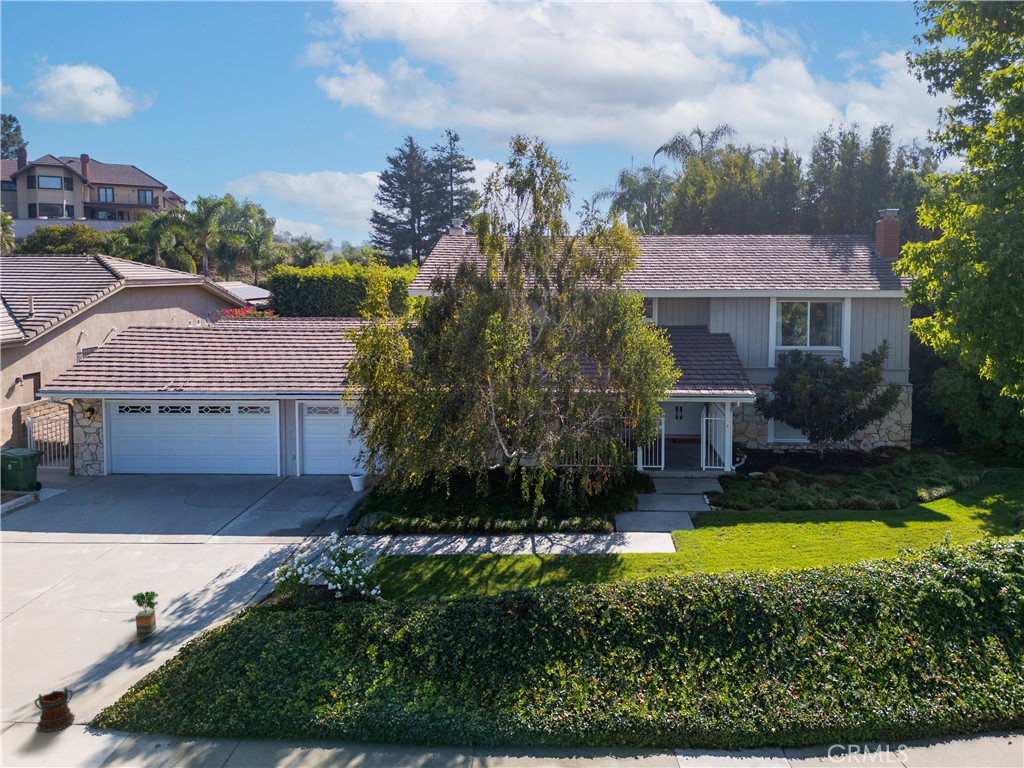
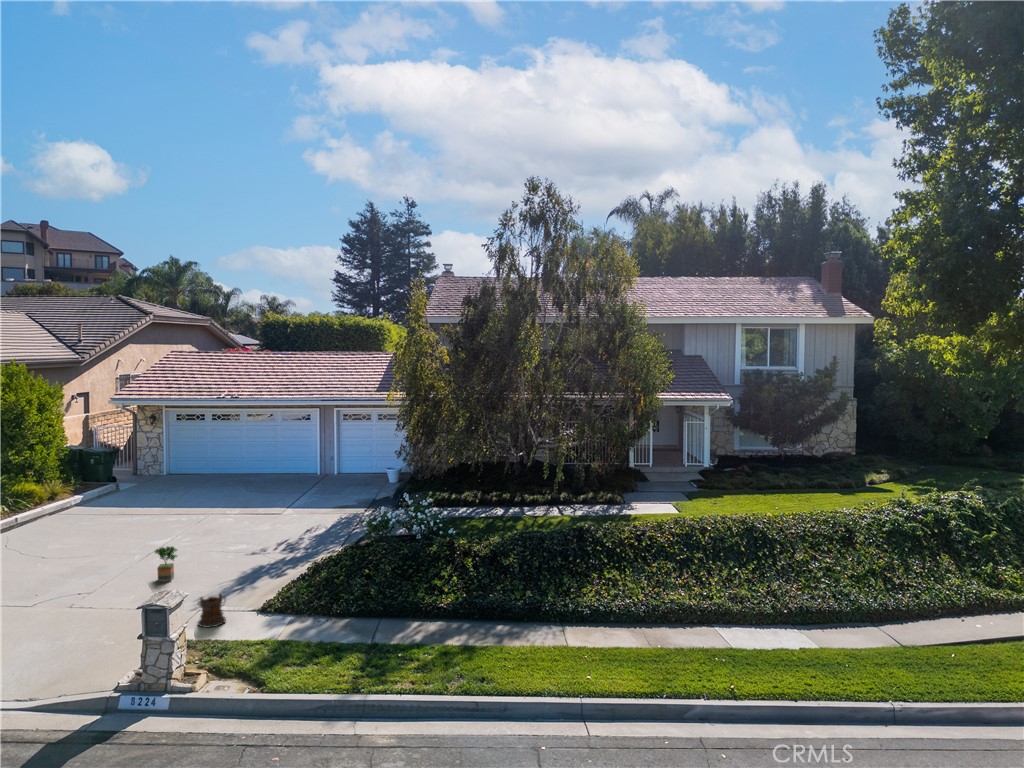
potted tree: present [132,591,158,633] -> present [155,547,177,582]

